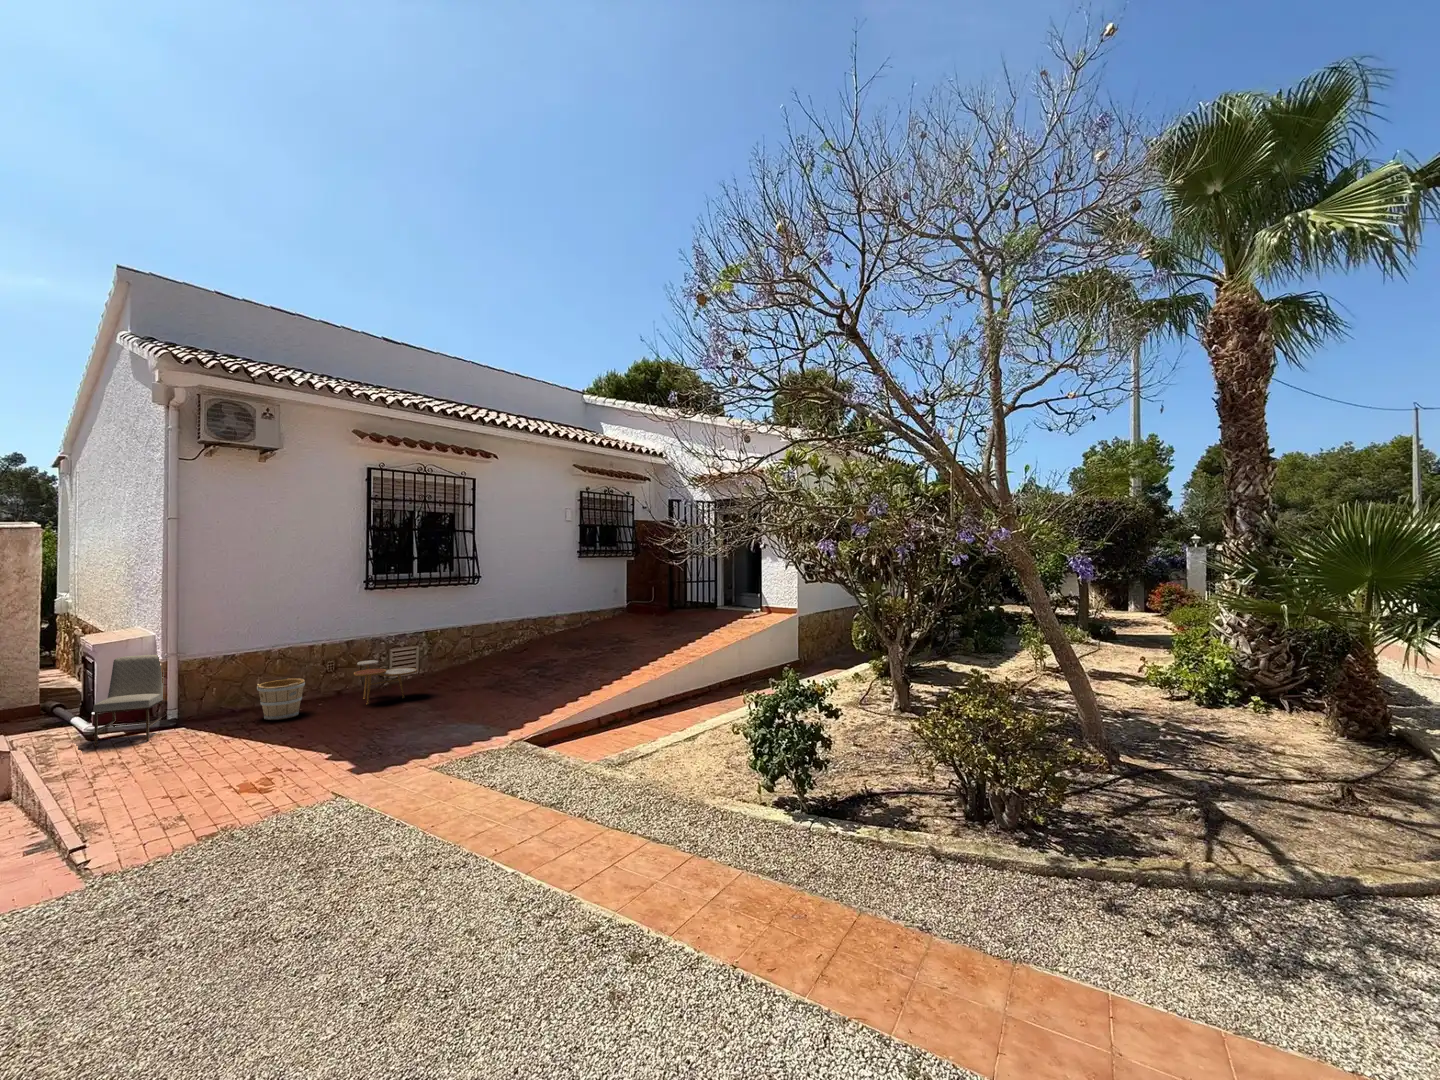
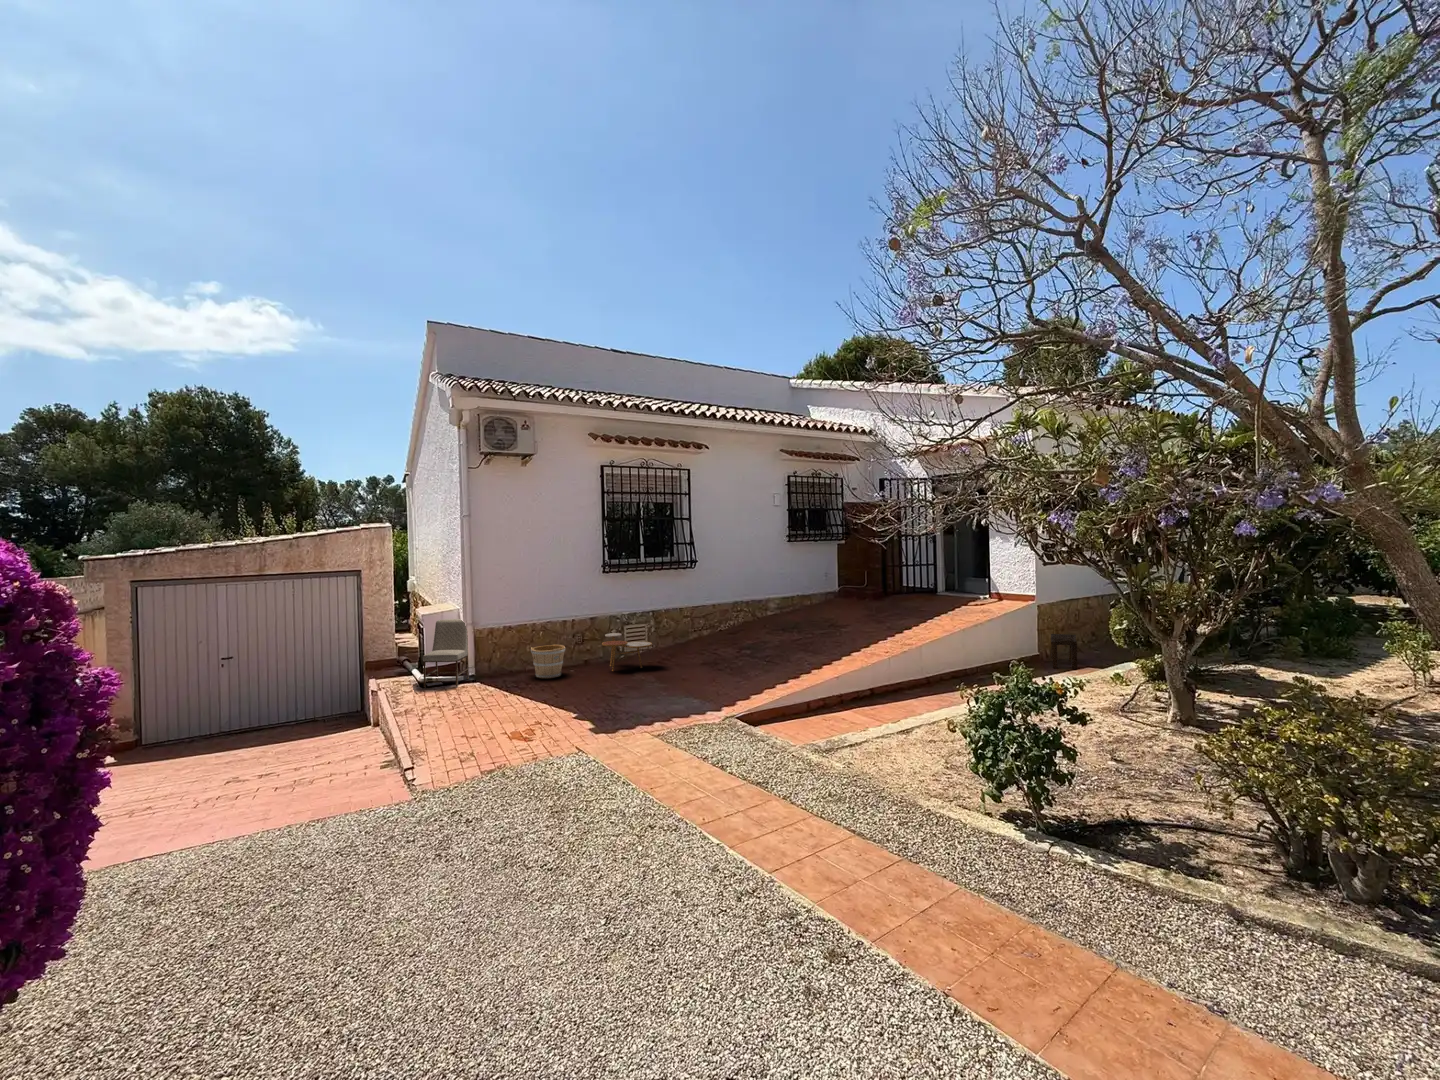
bench: none [814,637,835,668] -> present [1051,634,1077,669]

